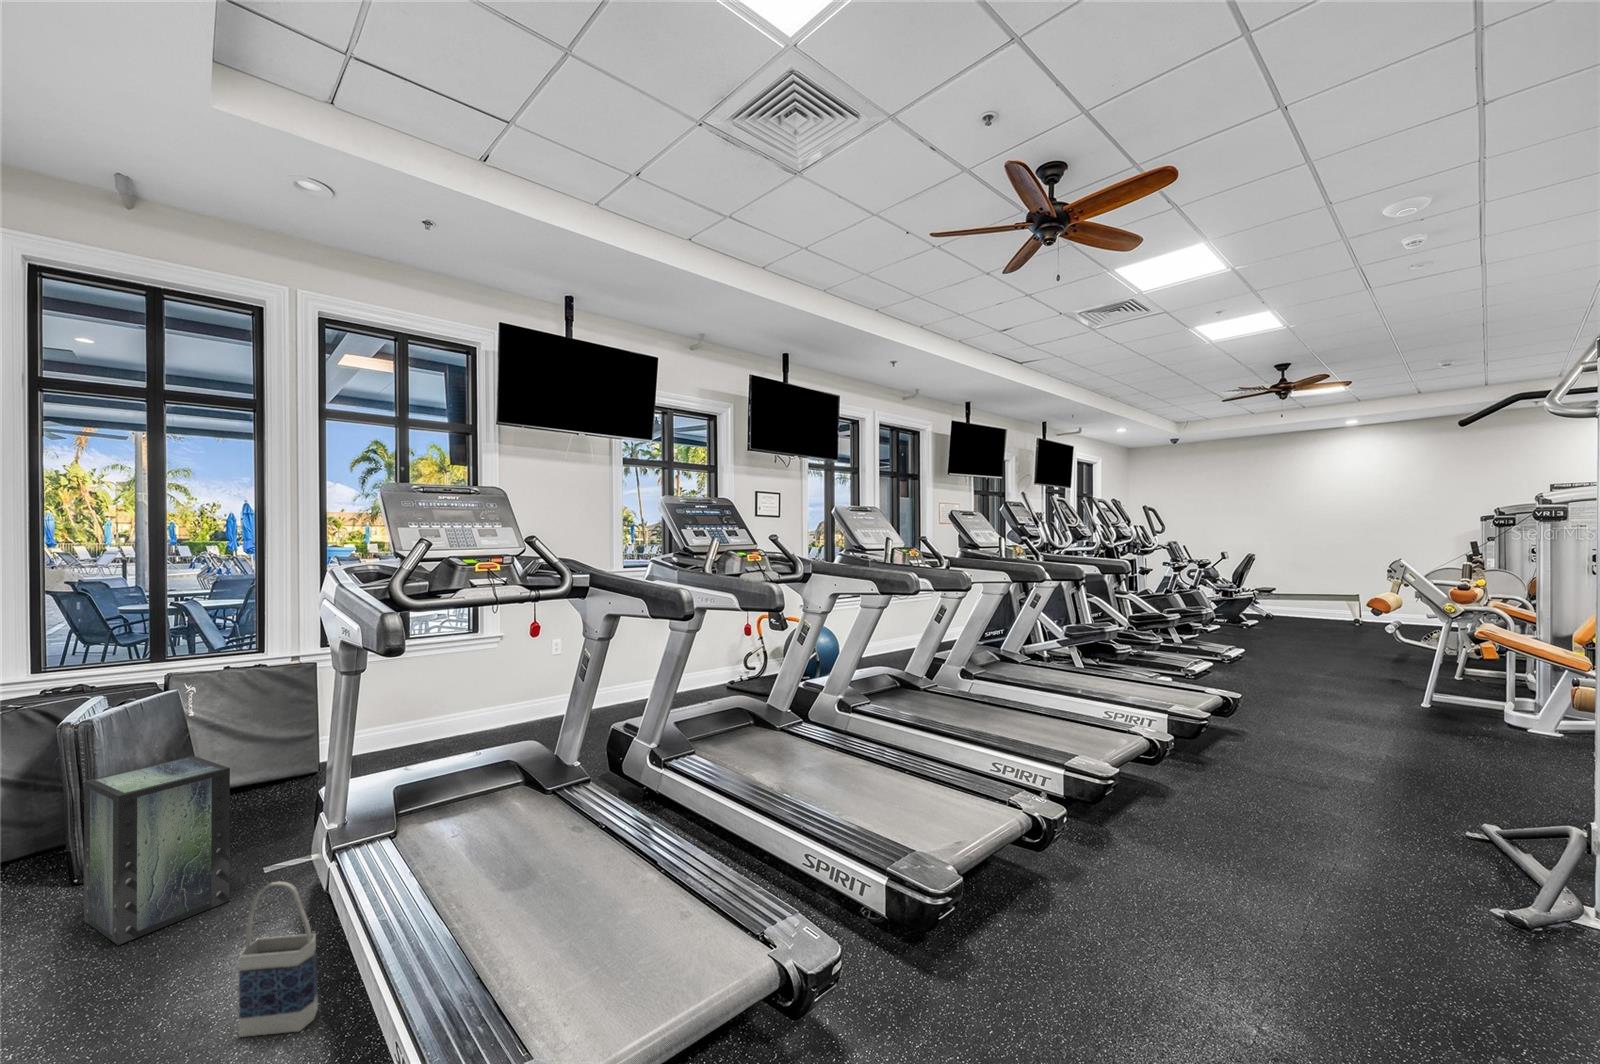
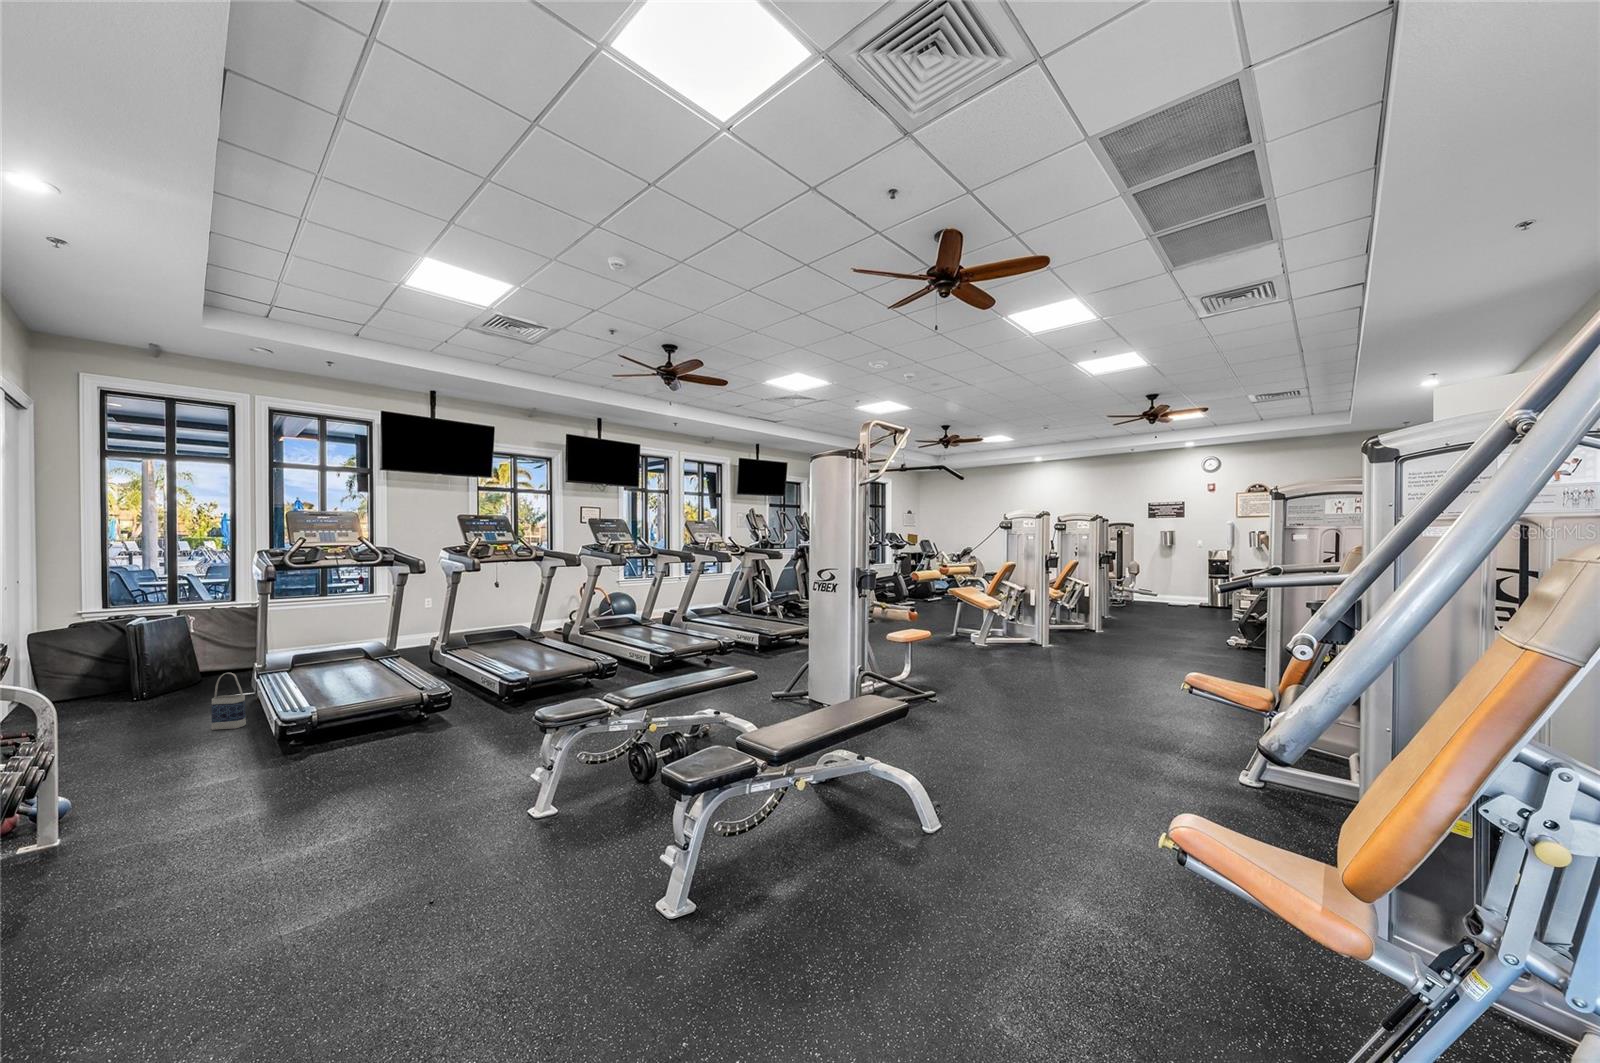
storage box: present [84,756,230,945] -> none [141,639,211,713]

